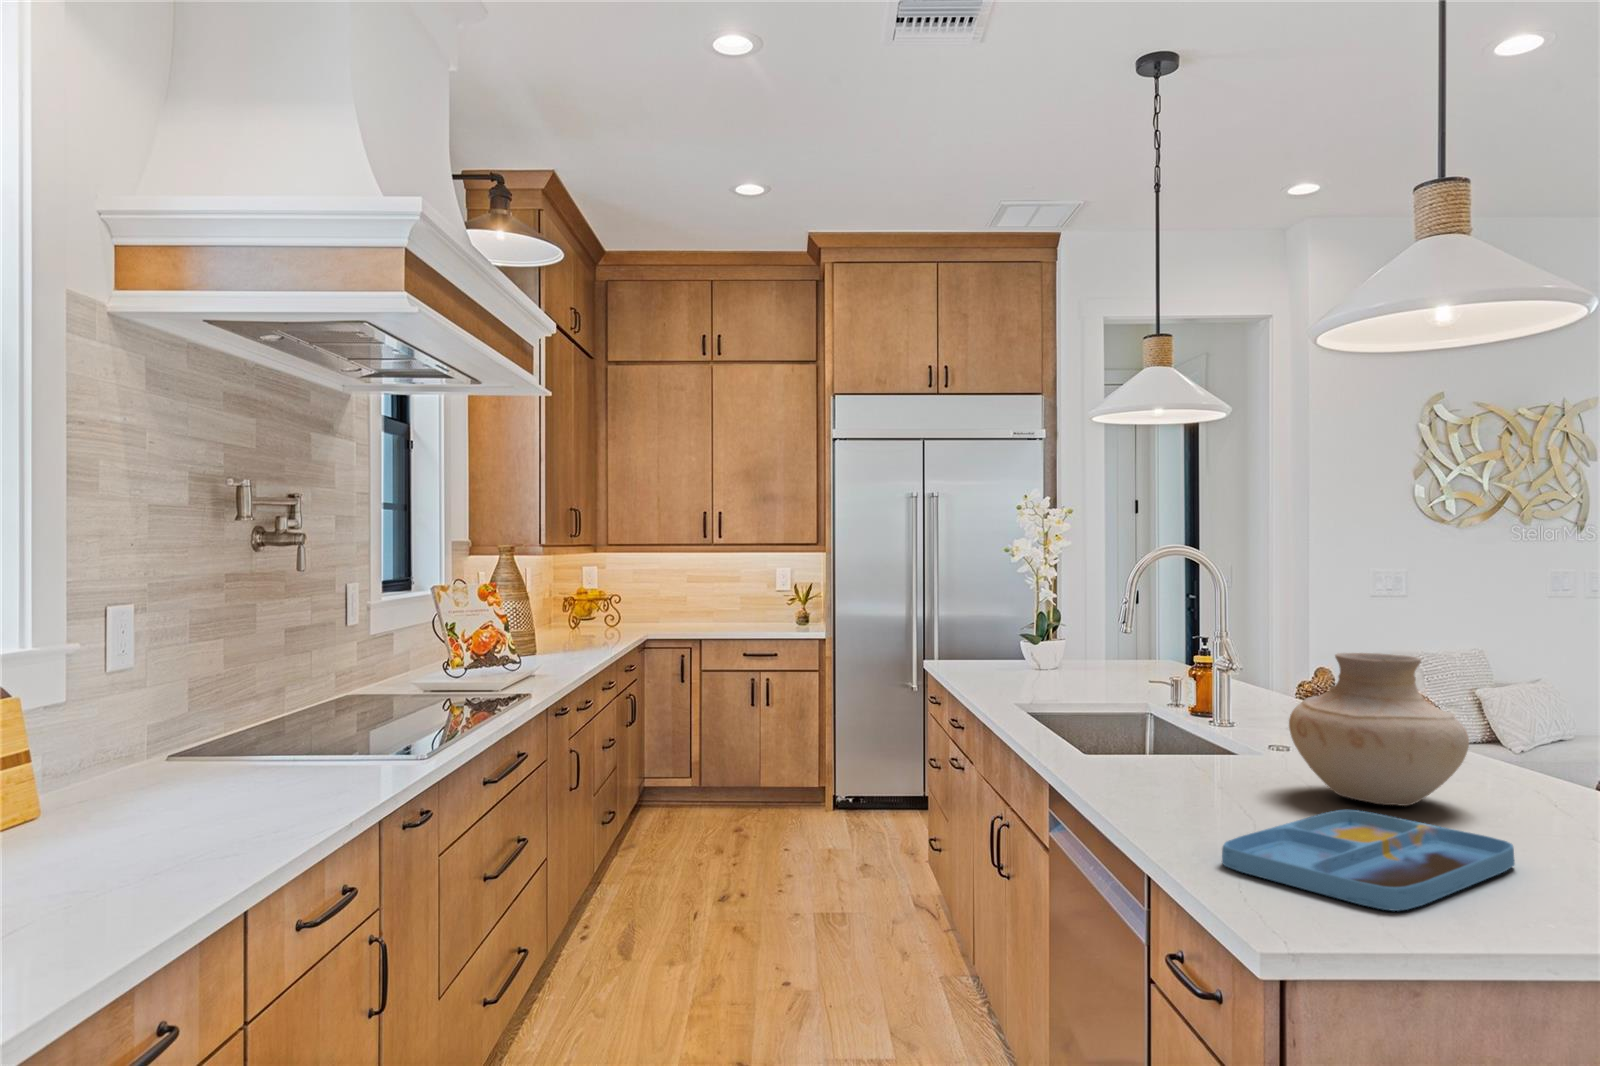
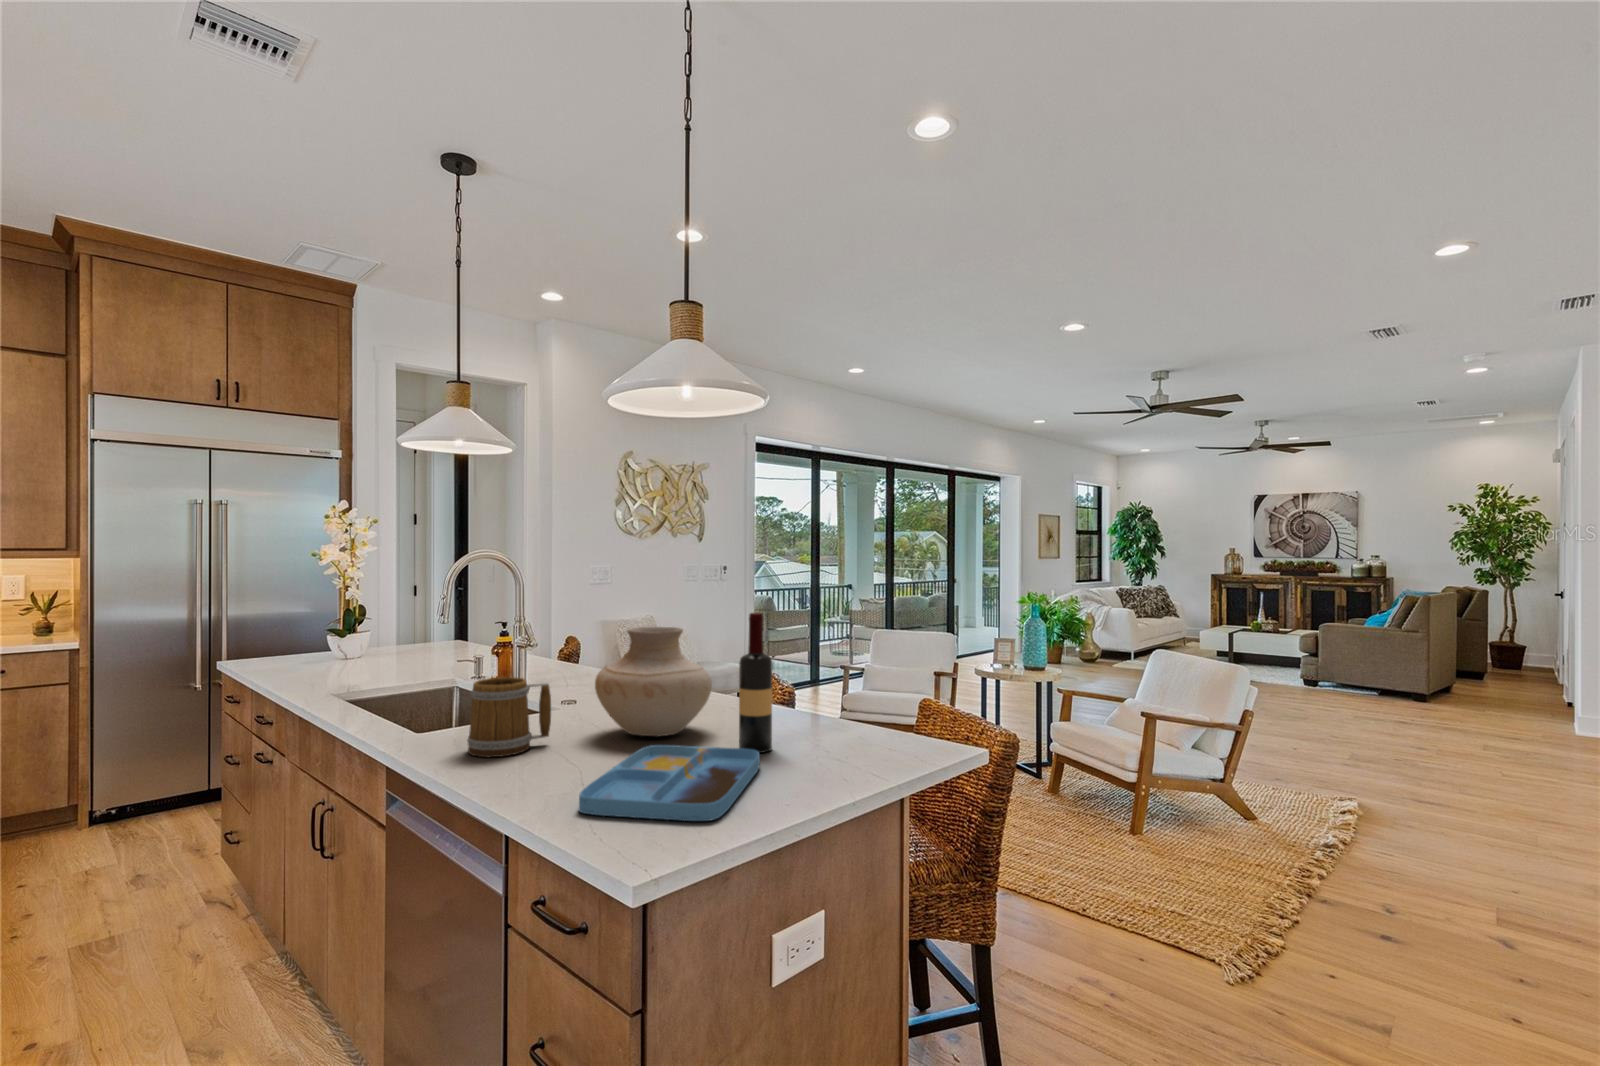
wine bottle: none [1497,641,1556,852] -> present [739,613,772,753]
mug: none [1128,699,1229,793] -> present [467,677,551,757]

